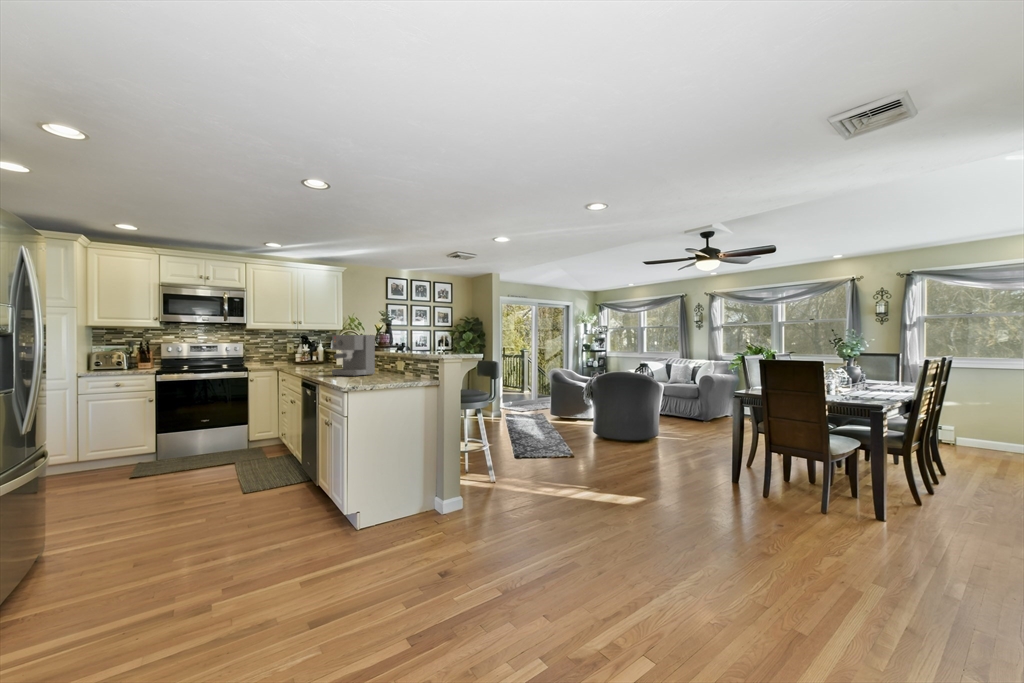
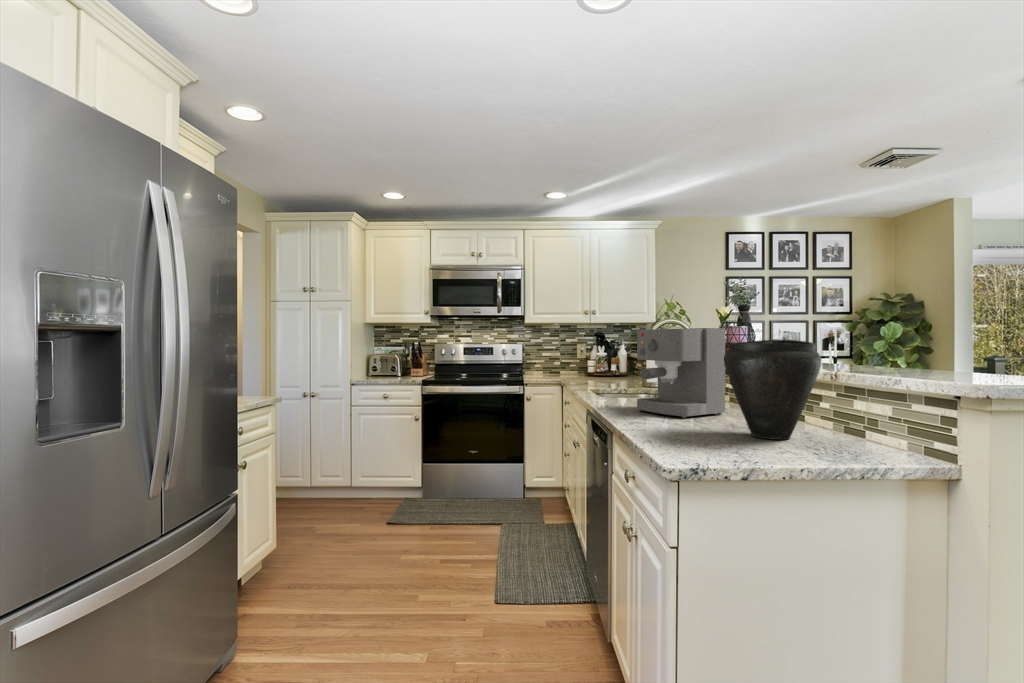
vase: none [371,340,406,379] -> present [724,339,821,440]

